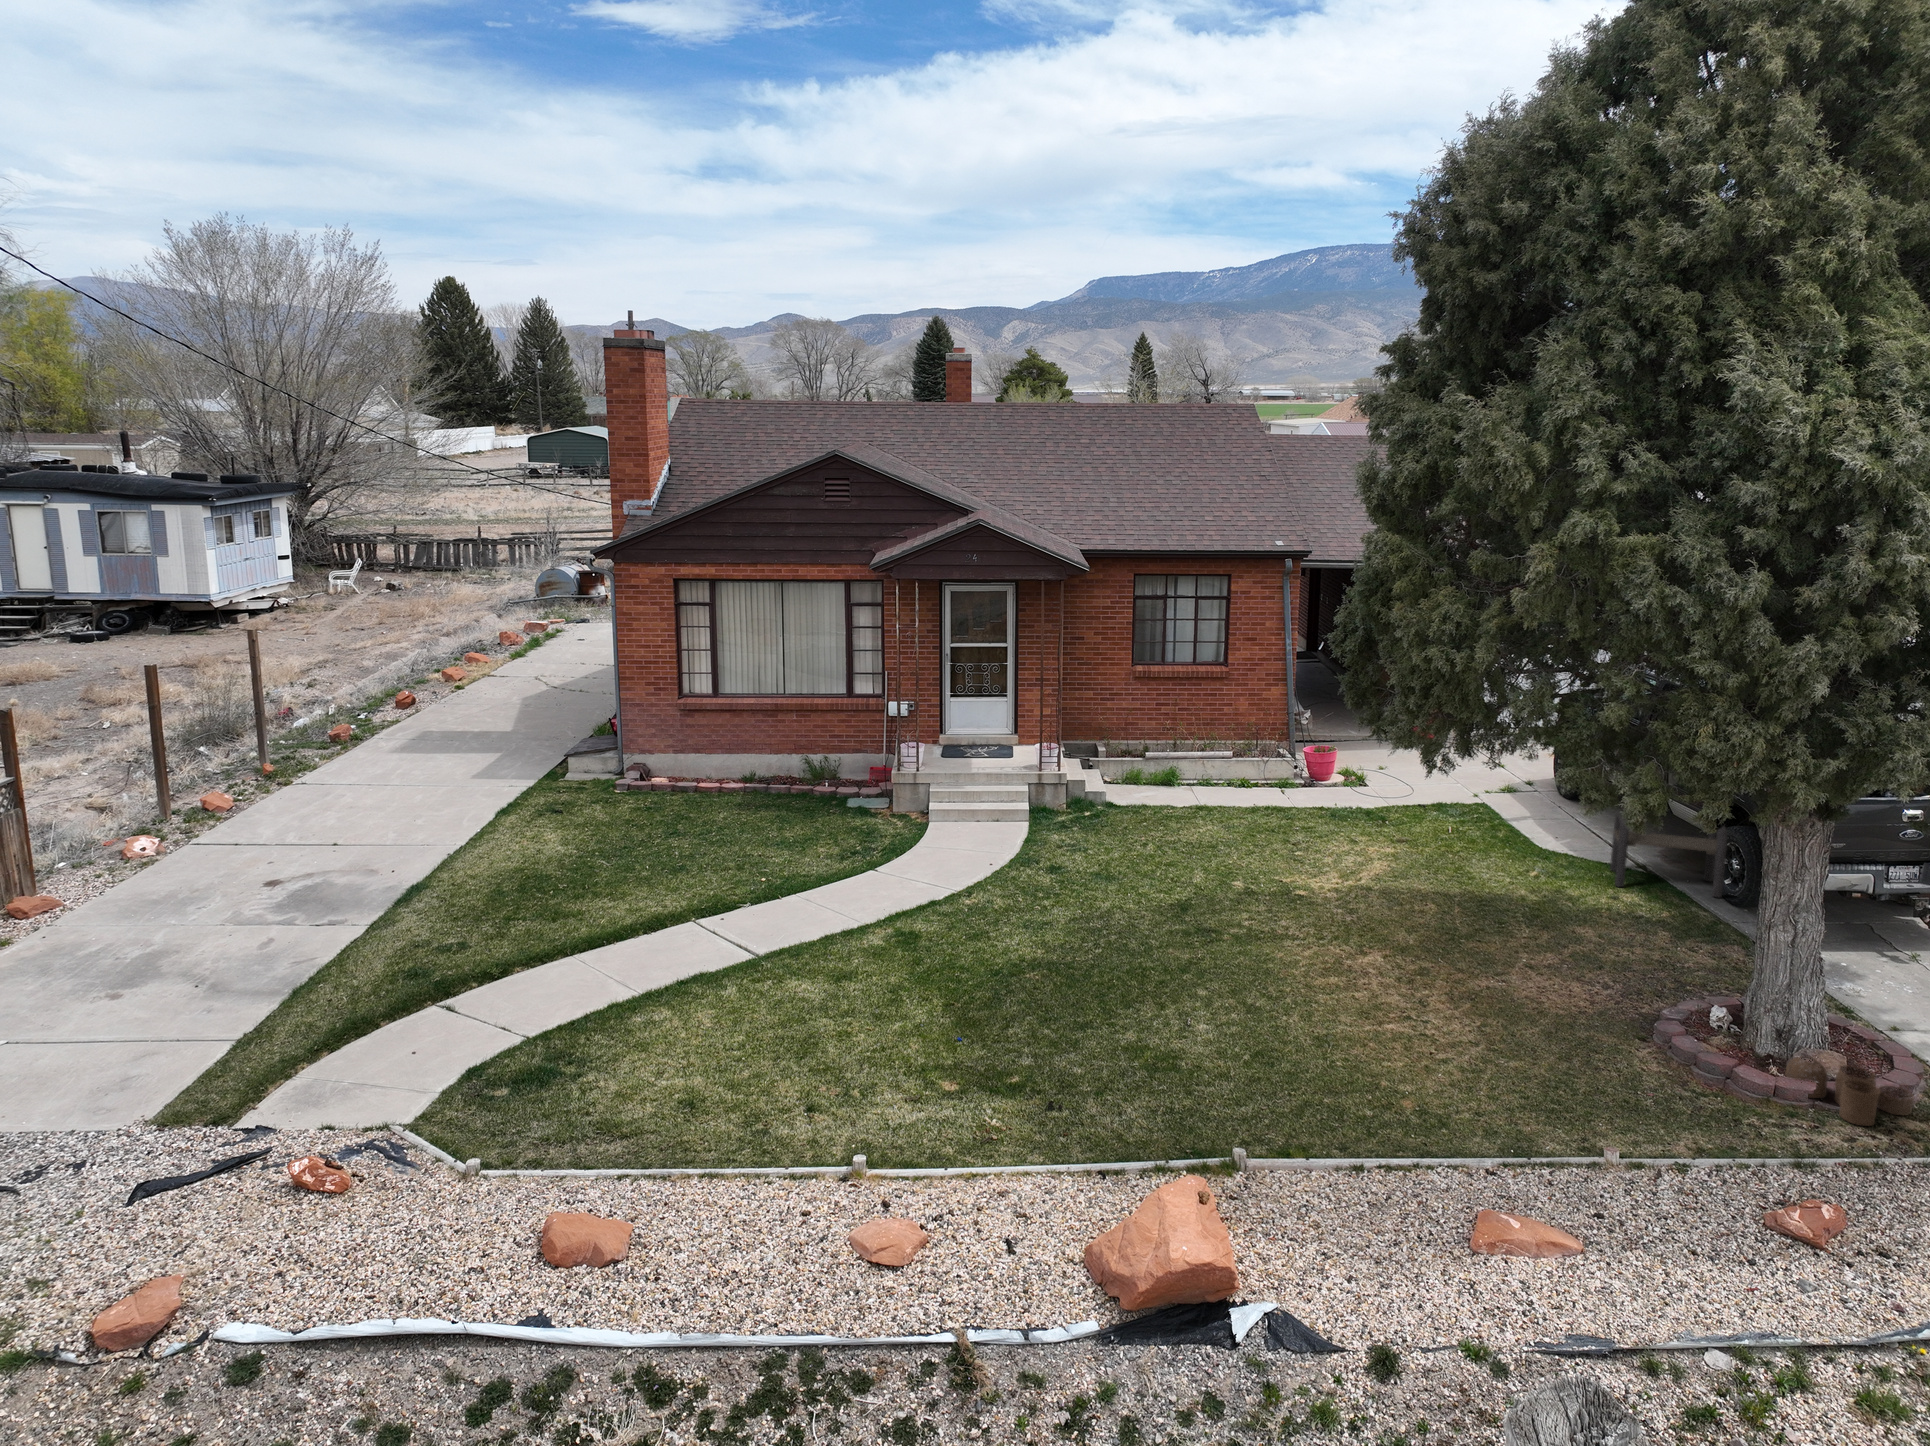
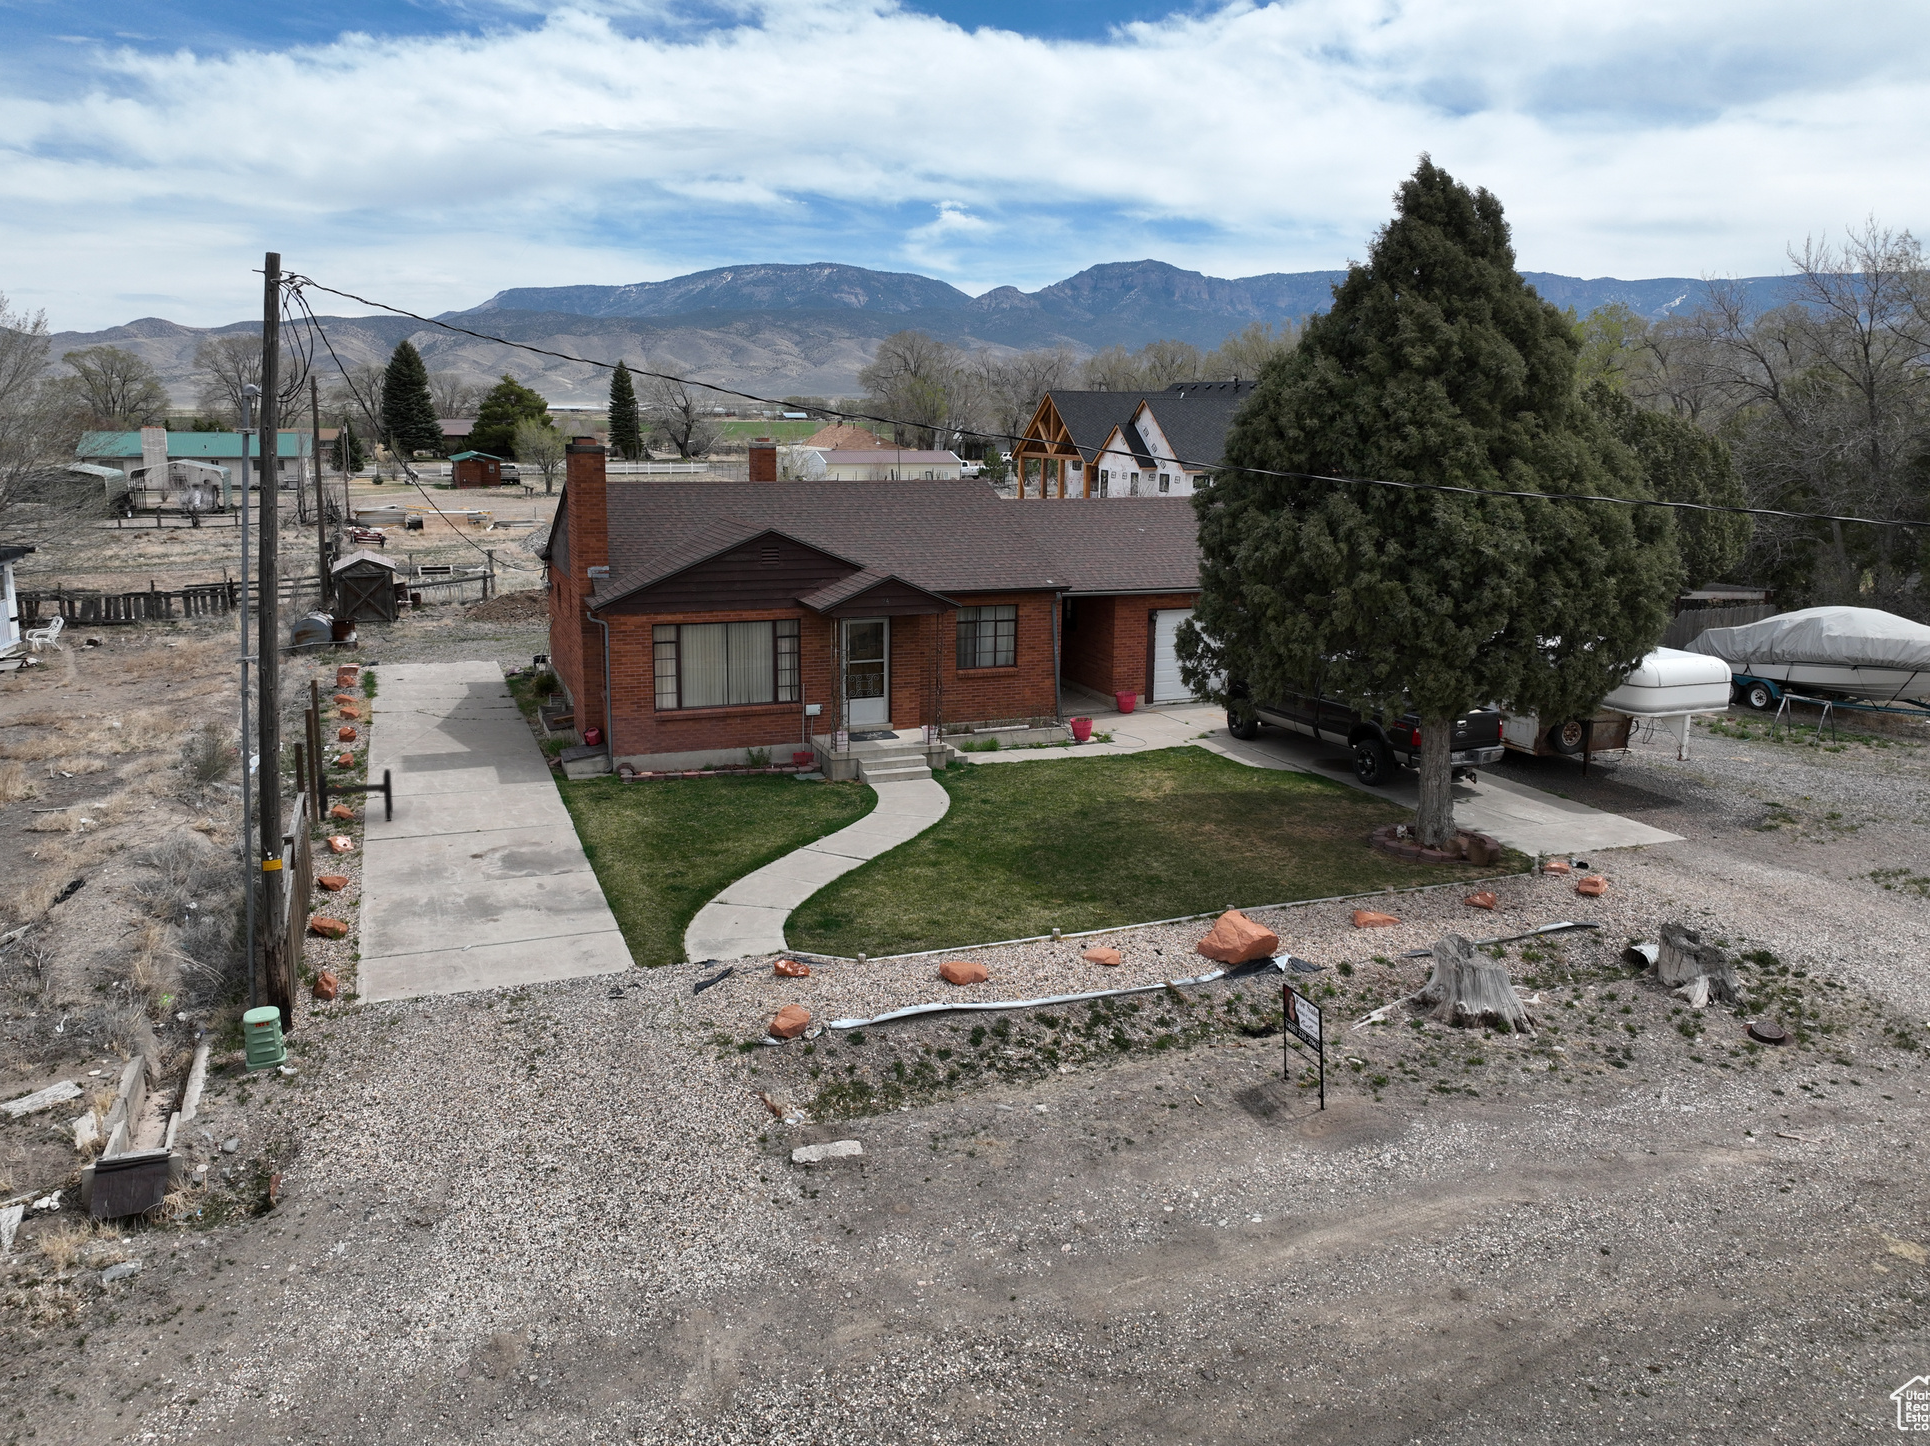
bench: present [1610,813,1727,898] -> present [317,769,393,821]

